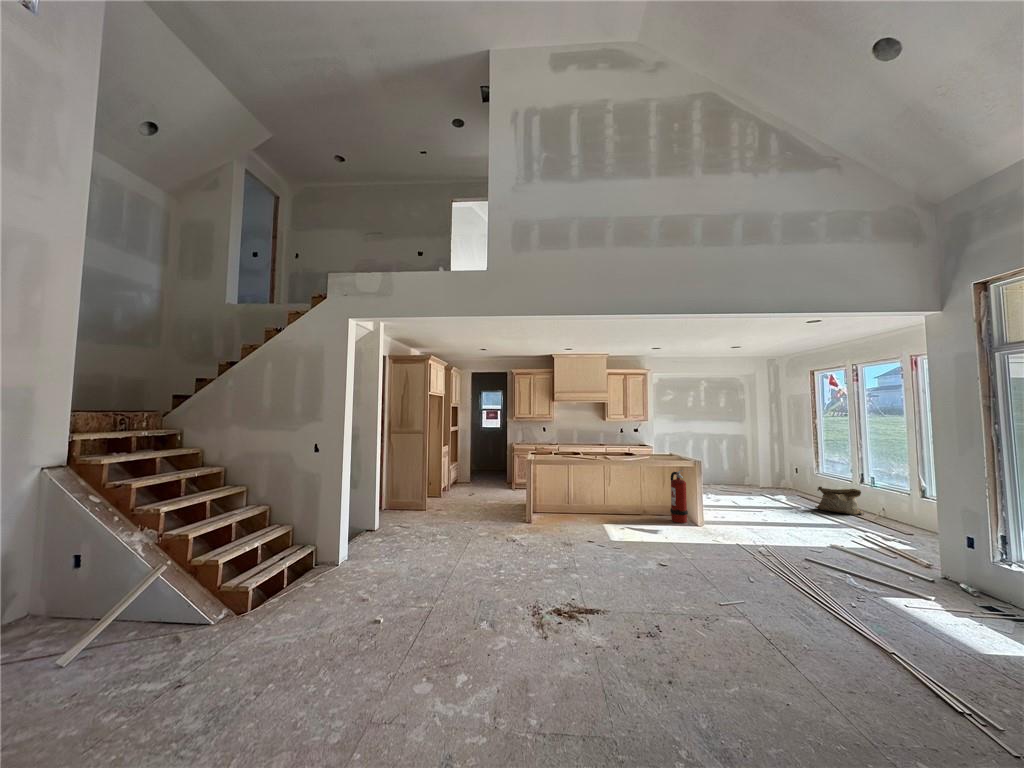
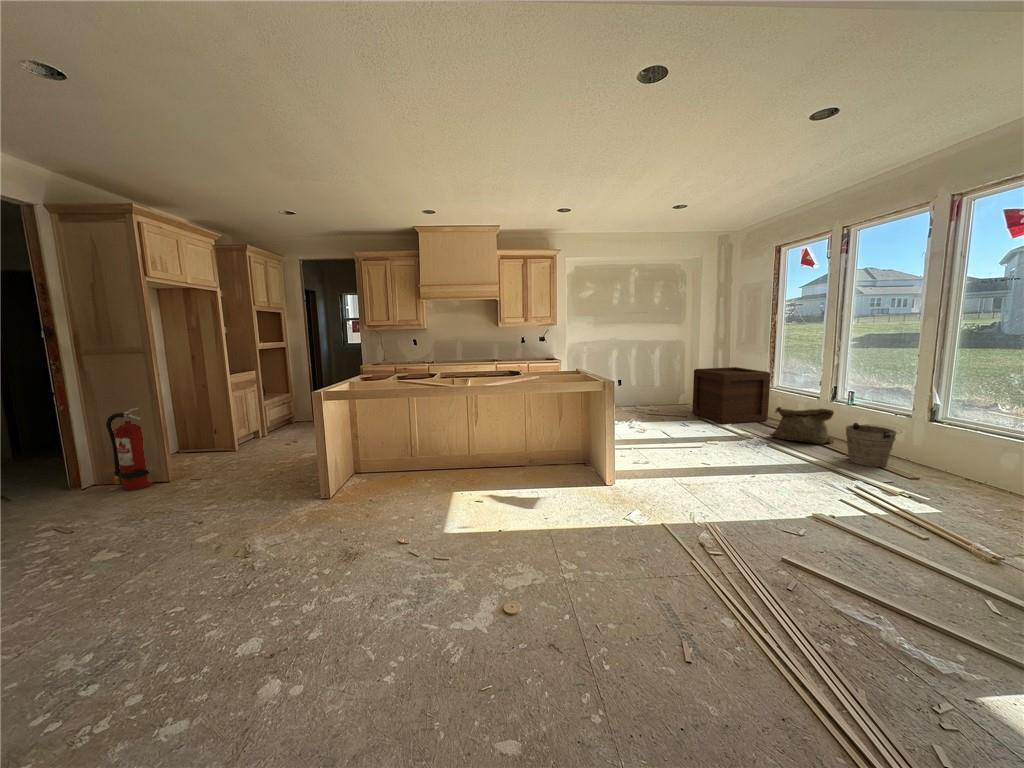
wooden crate: none [755,457,817,500] -> present [692,367,770,424]
fire extinguisher: present [670,470,688,523] -> present [106,408,153,490]
bucket: none [865,498,905,529] -> present [846,423,902,467]

